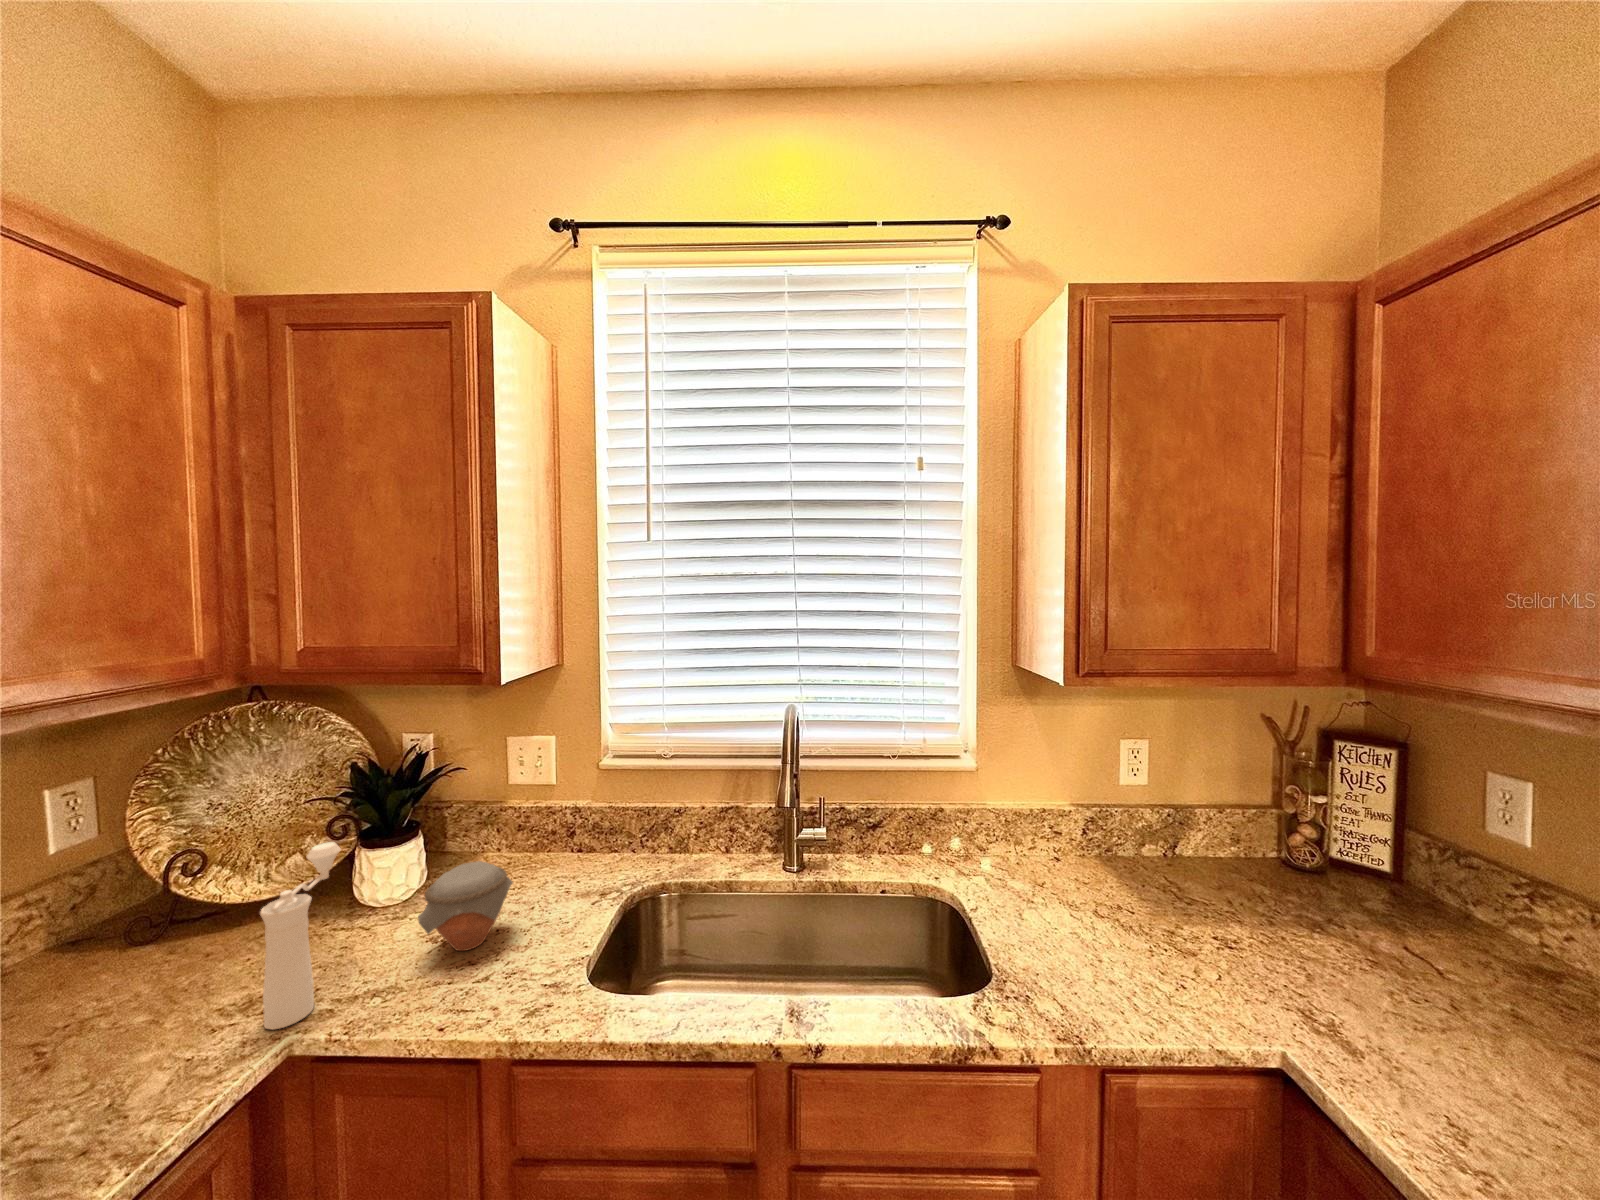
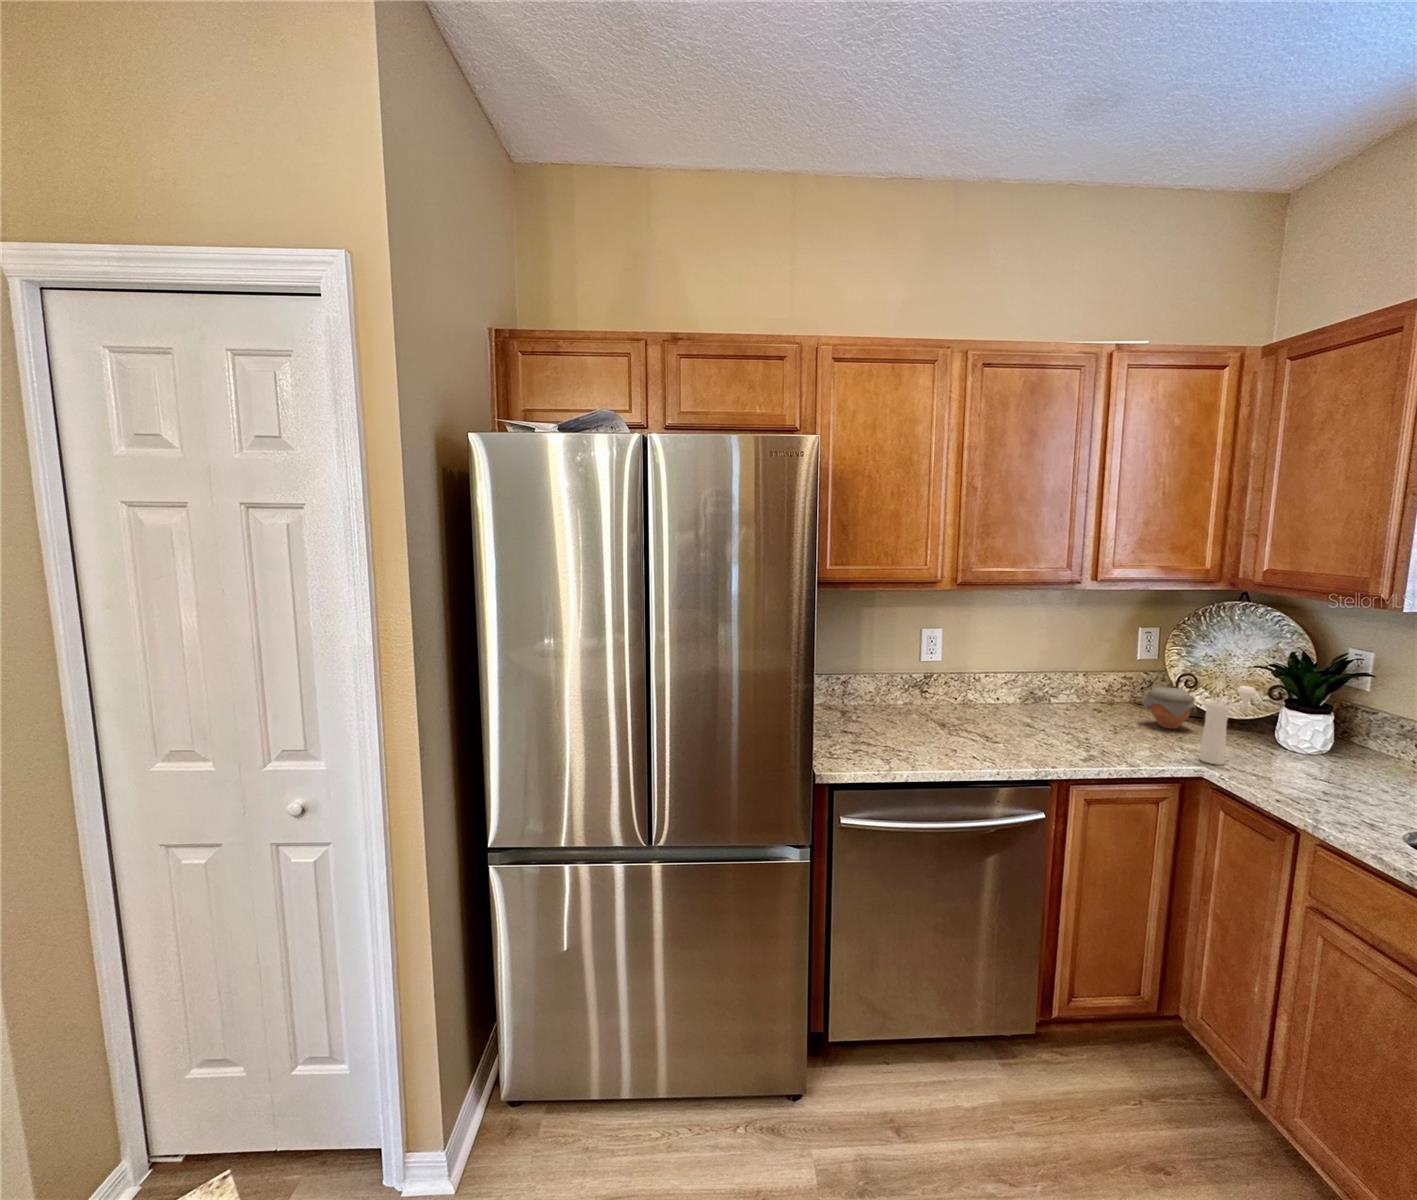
jar: present [418,861,513,951] -> present [1142,687,1196,729]

